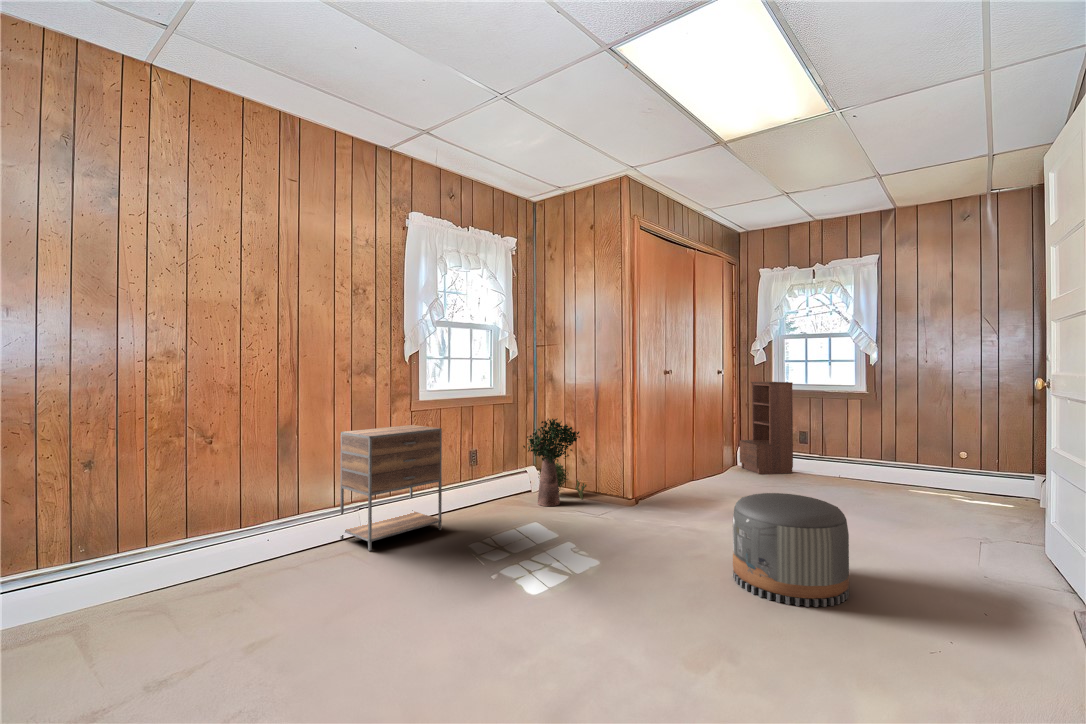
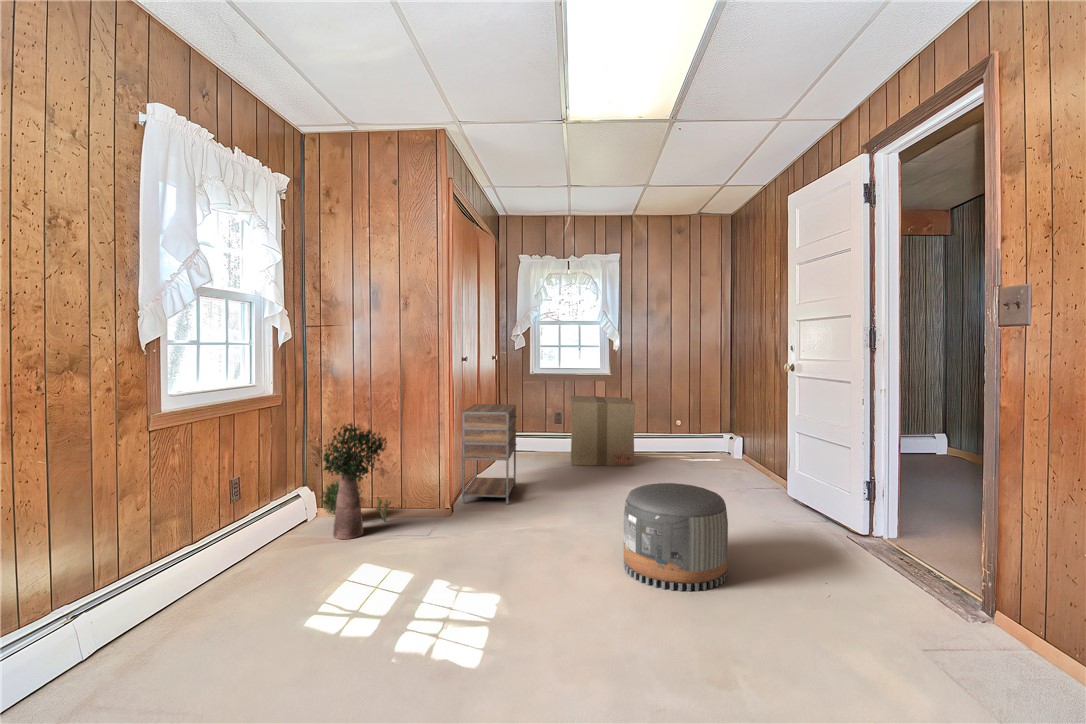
bookshelf: present [740,382,793,474] -> none [503,366,553,461]
cardboard box: none [803,413,889,493] -> present [571,396,635,466]
nightstand: present [340,425,442,551] -> present [462,404,517,505]

